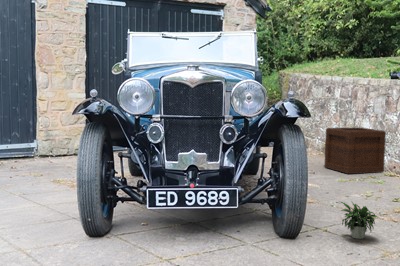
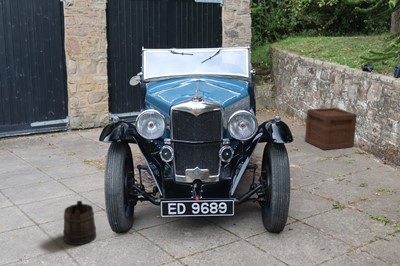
bucket: none [20,194,62,246] -> present [63,201,96,245]
potted plant: present [341,202,378,239] -> none [311,203,344,234]

